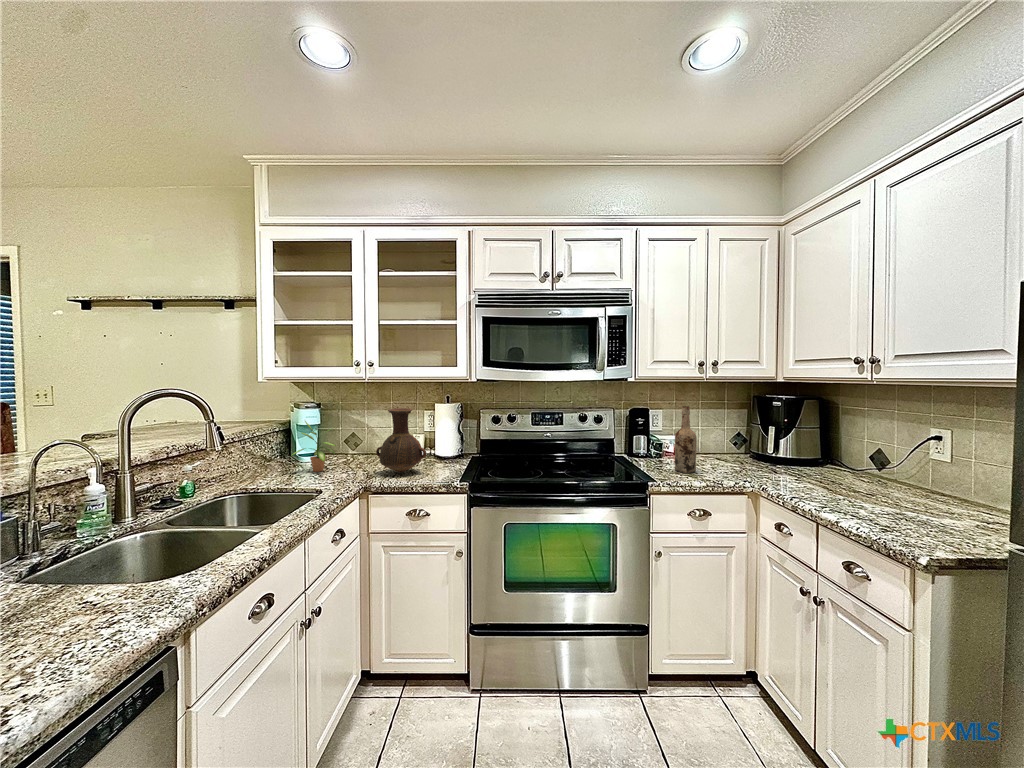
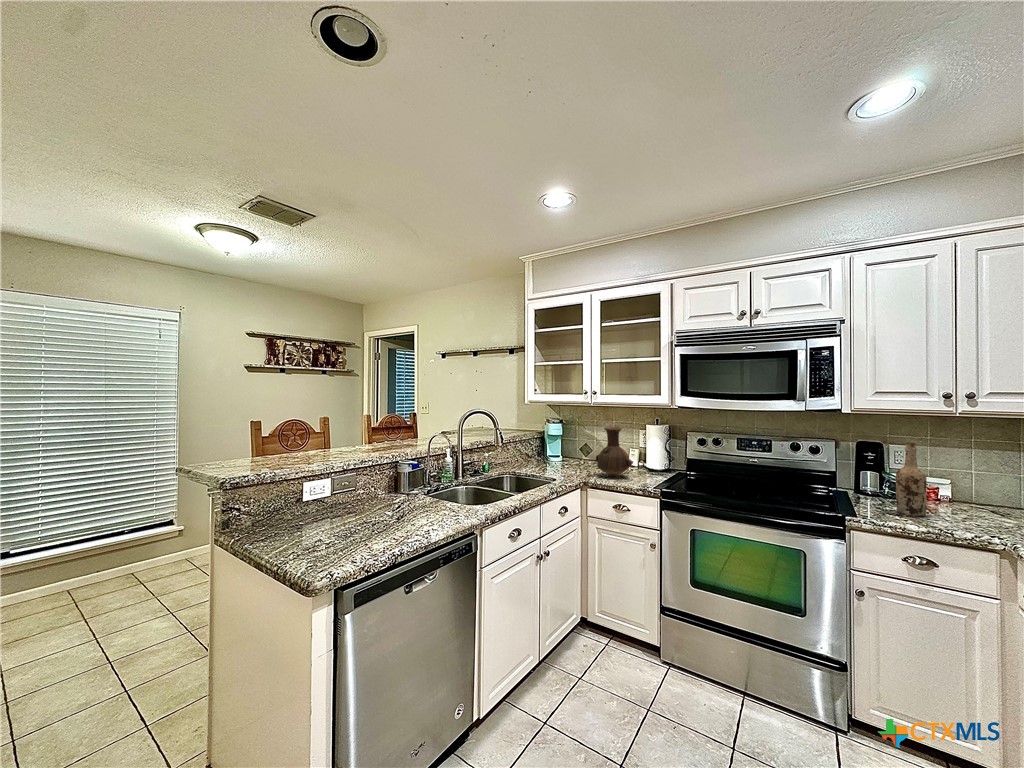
potted plant: present [292,421,336,472] -> none [541,431,571,468]

